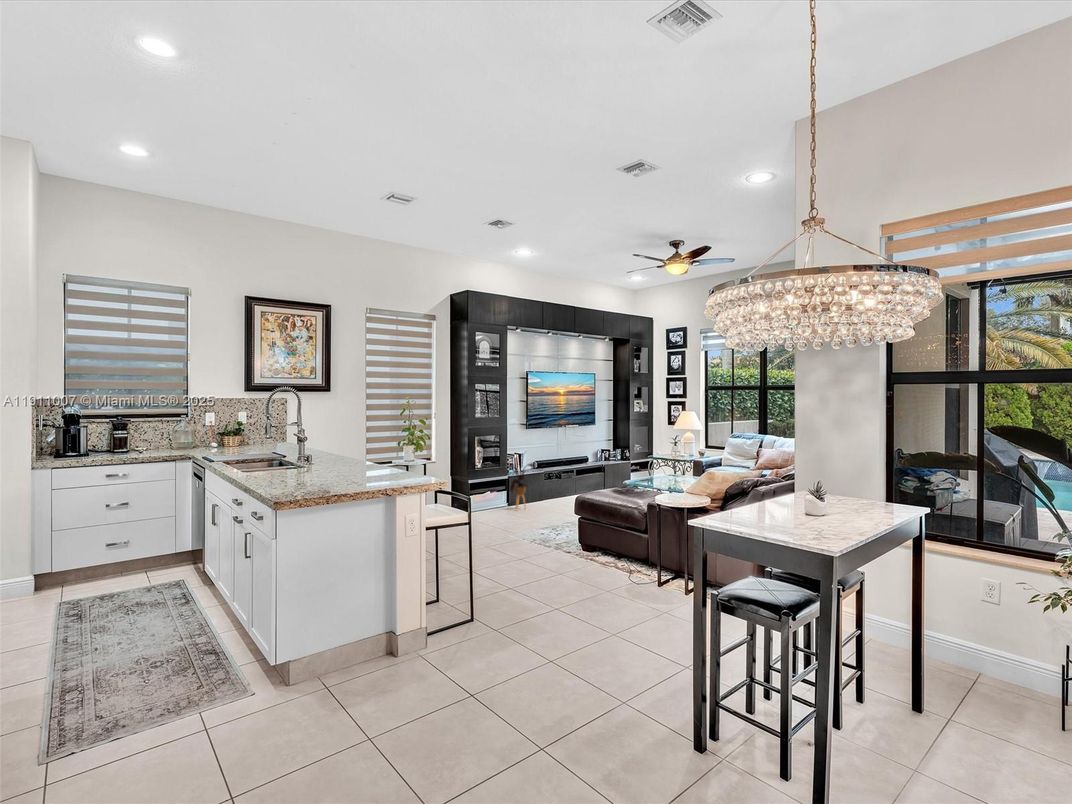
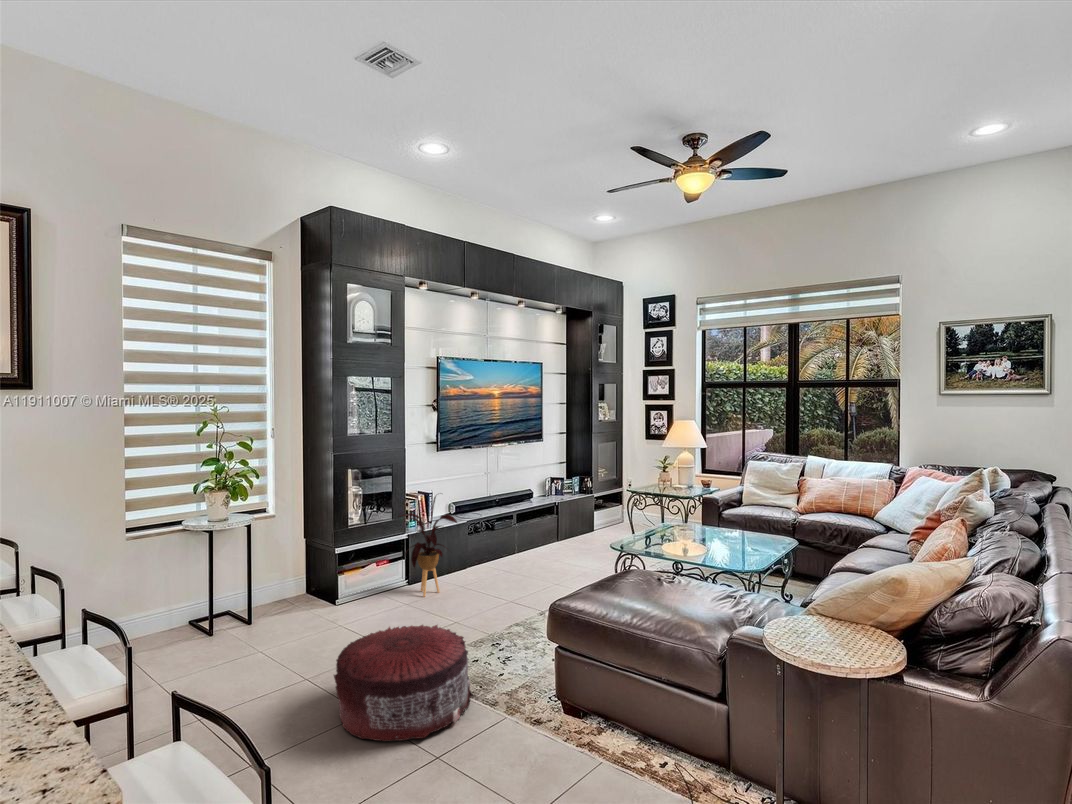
pouf: none [474,510,539,553] -> present [334,625,473,741]

